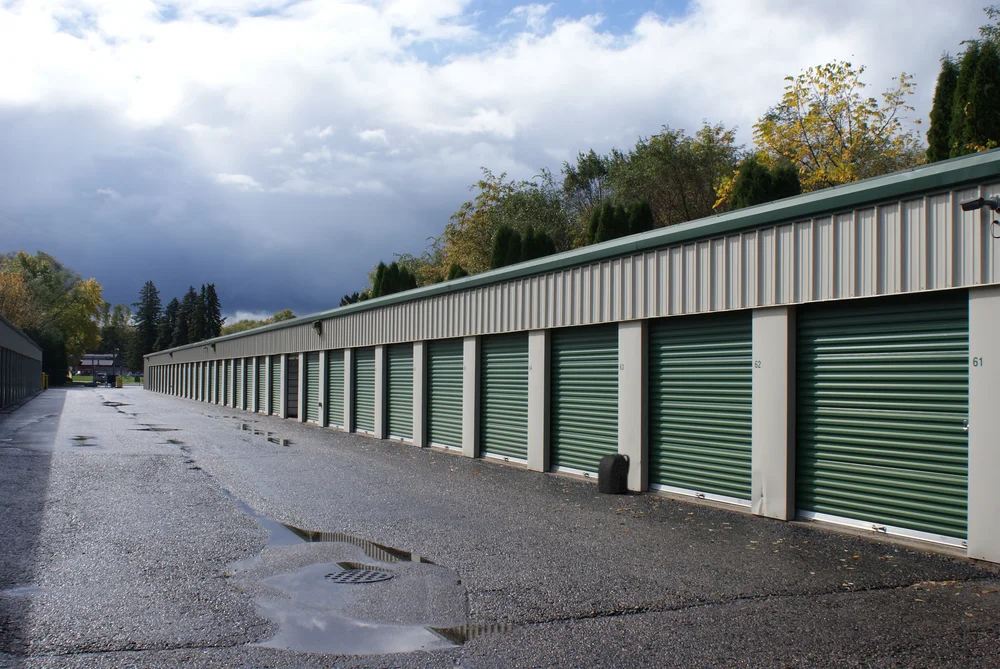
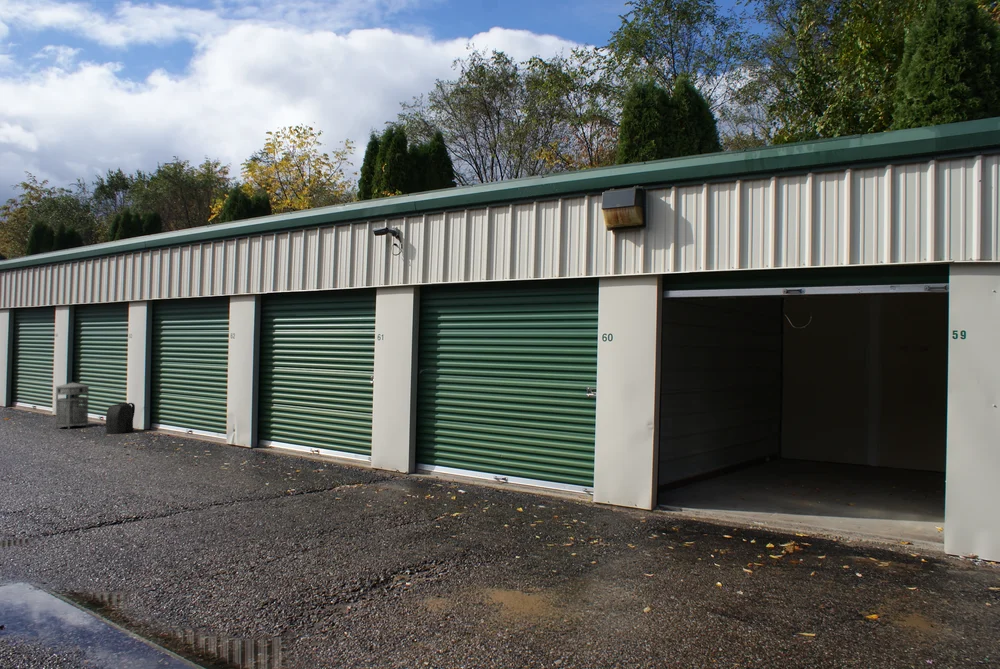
trash can: none [548,423,581,480] -> present [55,383,89,429]

